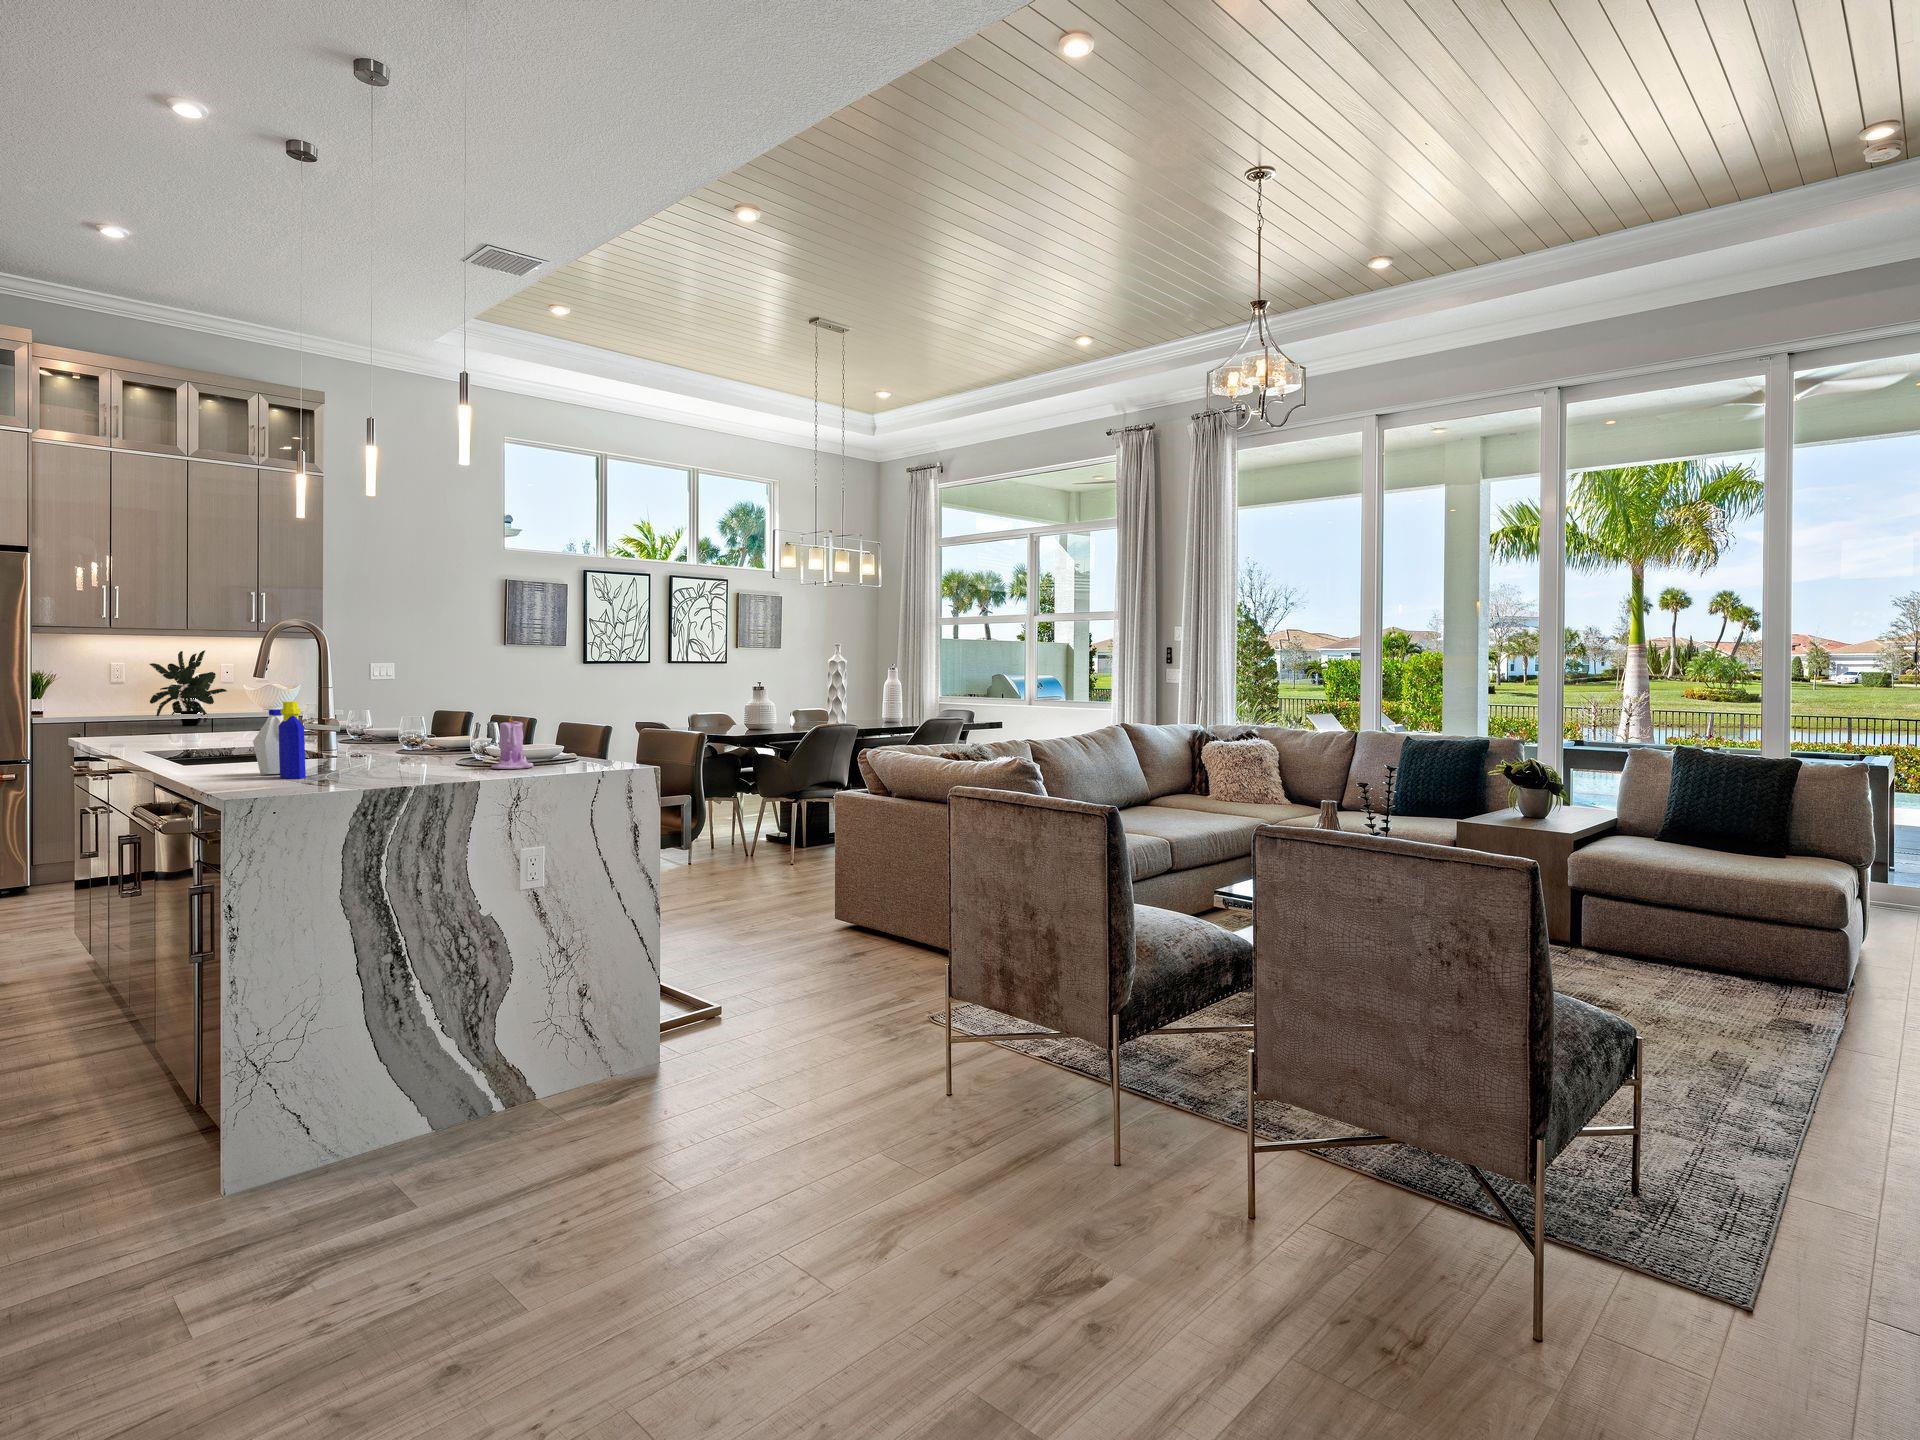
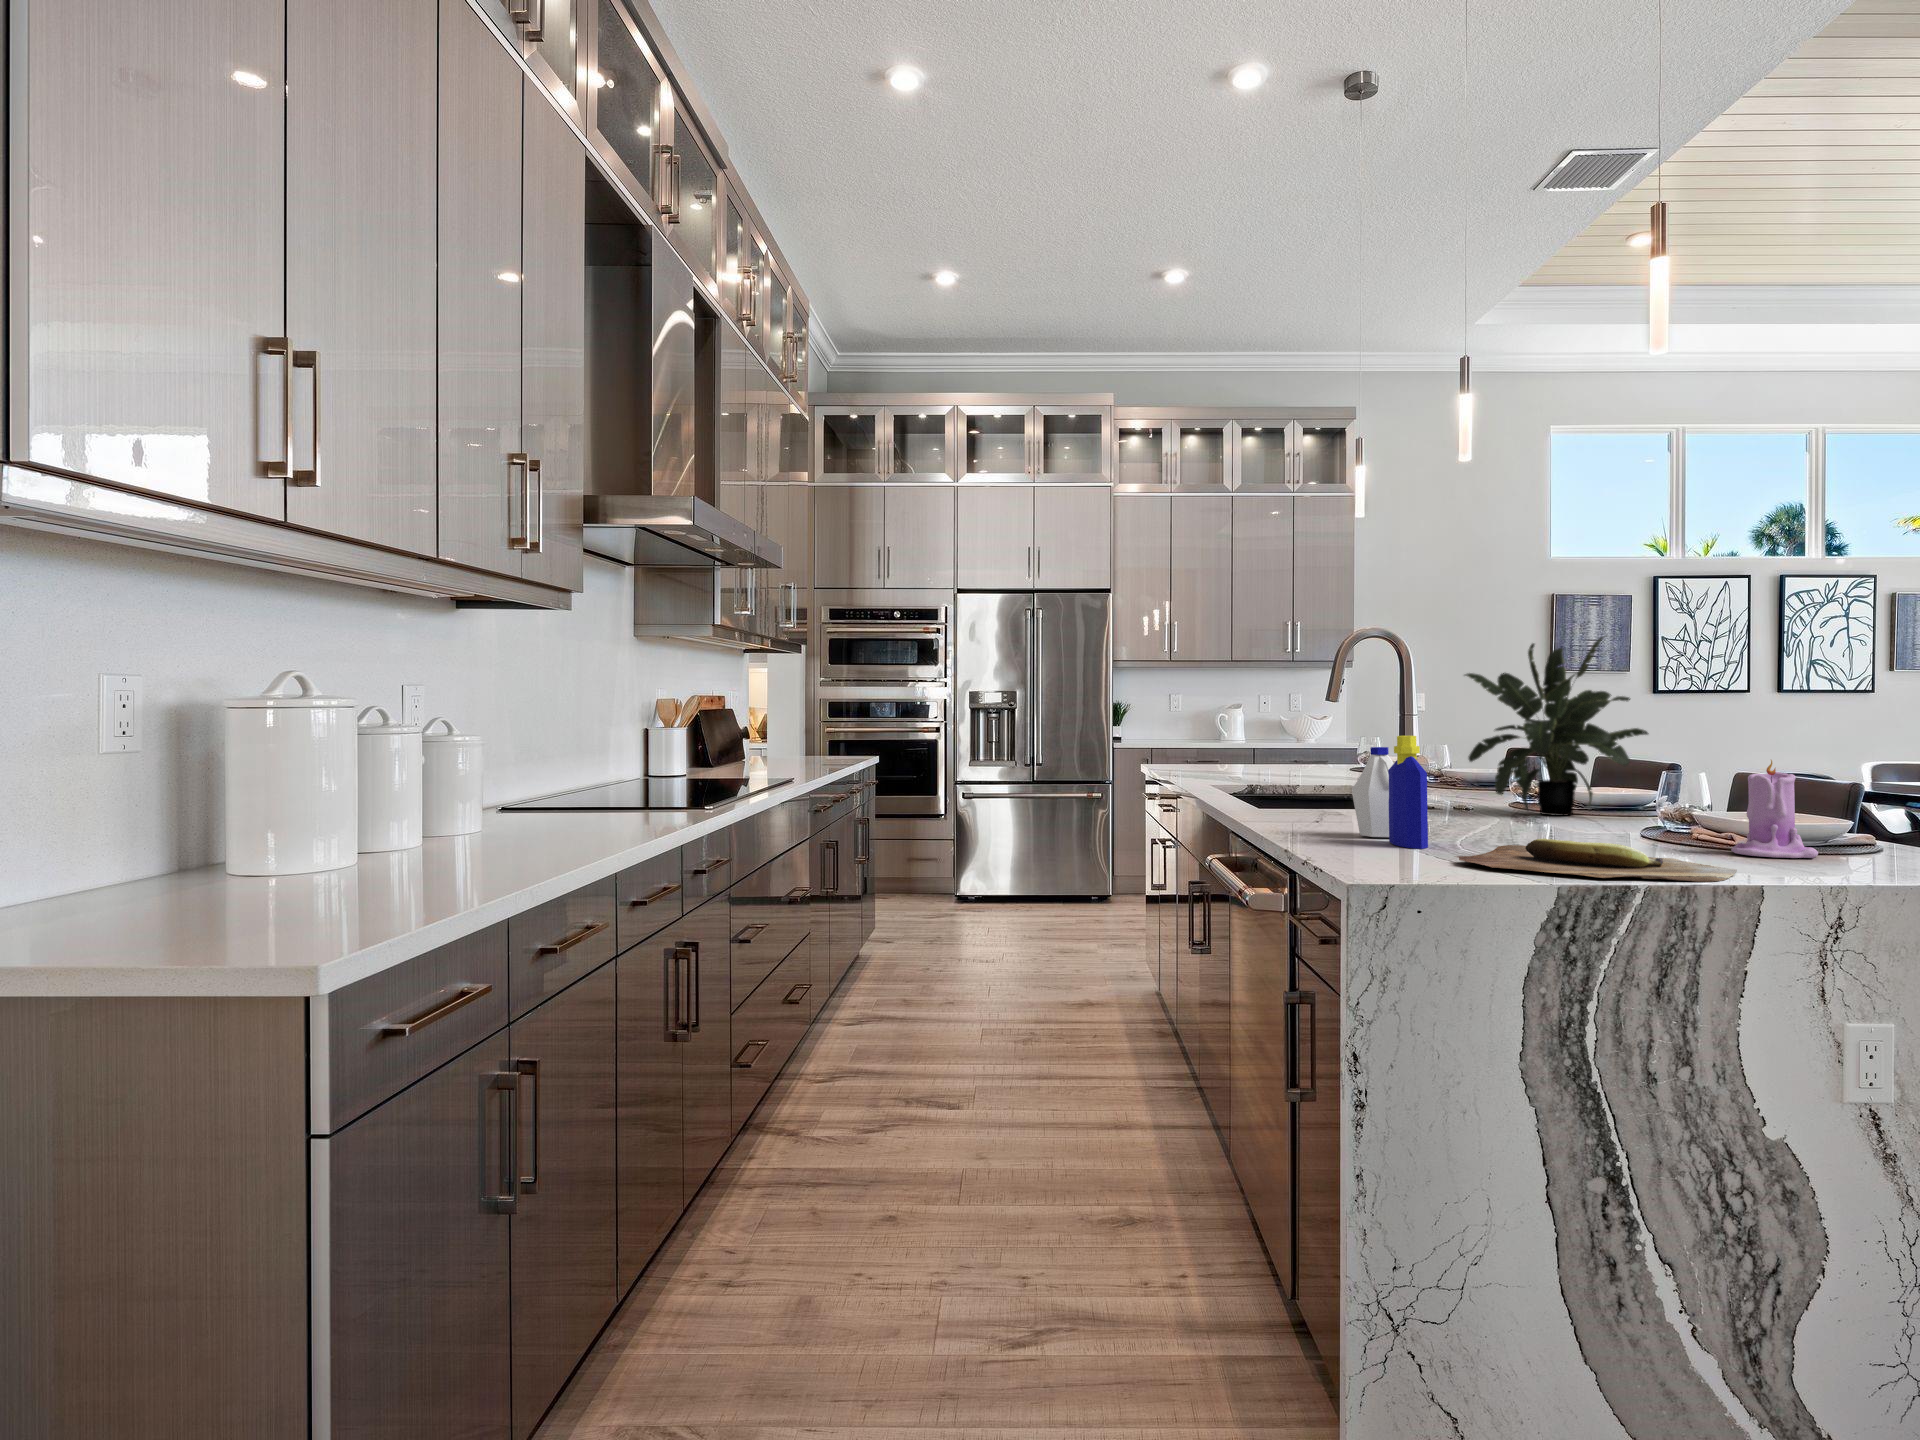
potted plant: present [150,651,227,726] -> present [1465,636,1649,816]
cutting board: none [313,765,477,784] -> present [1457,839,1737,882]

